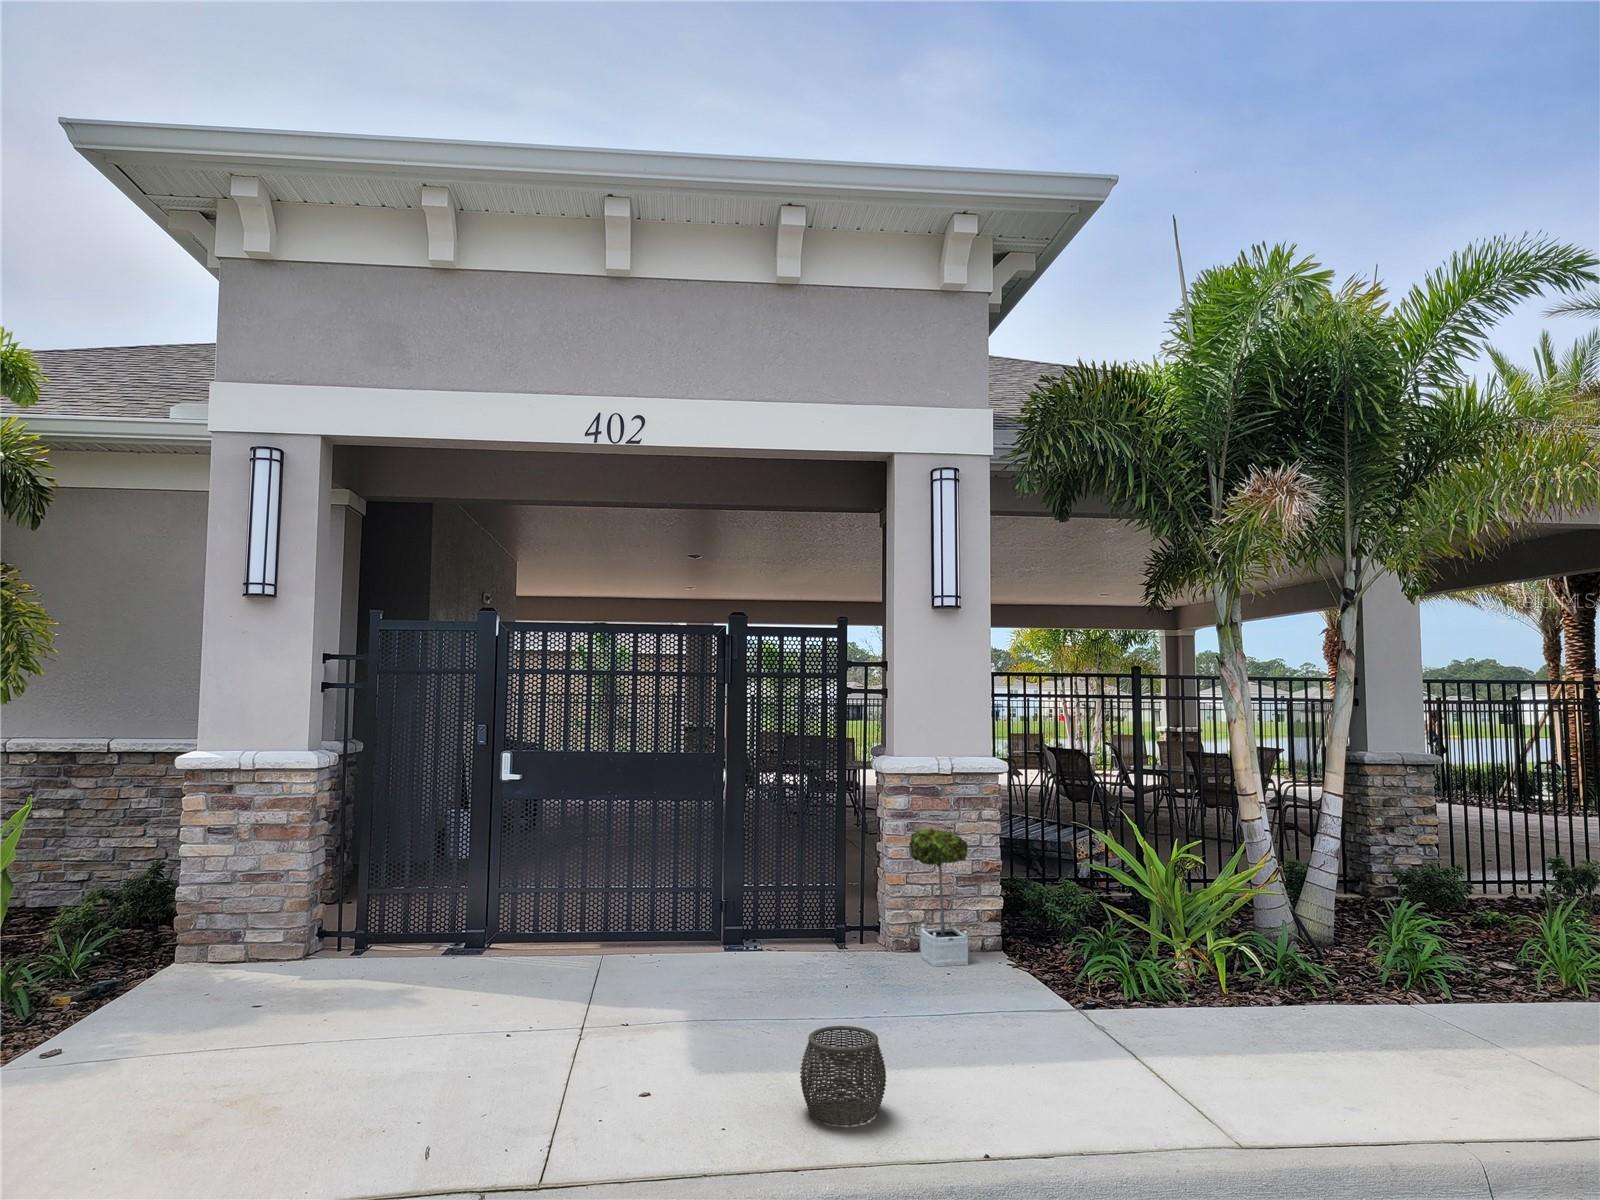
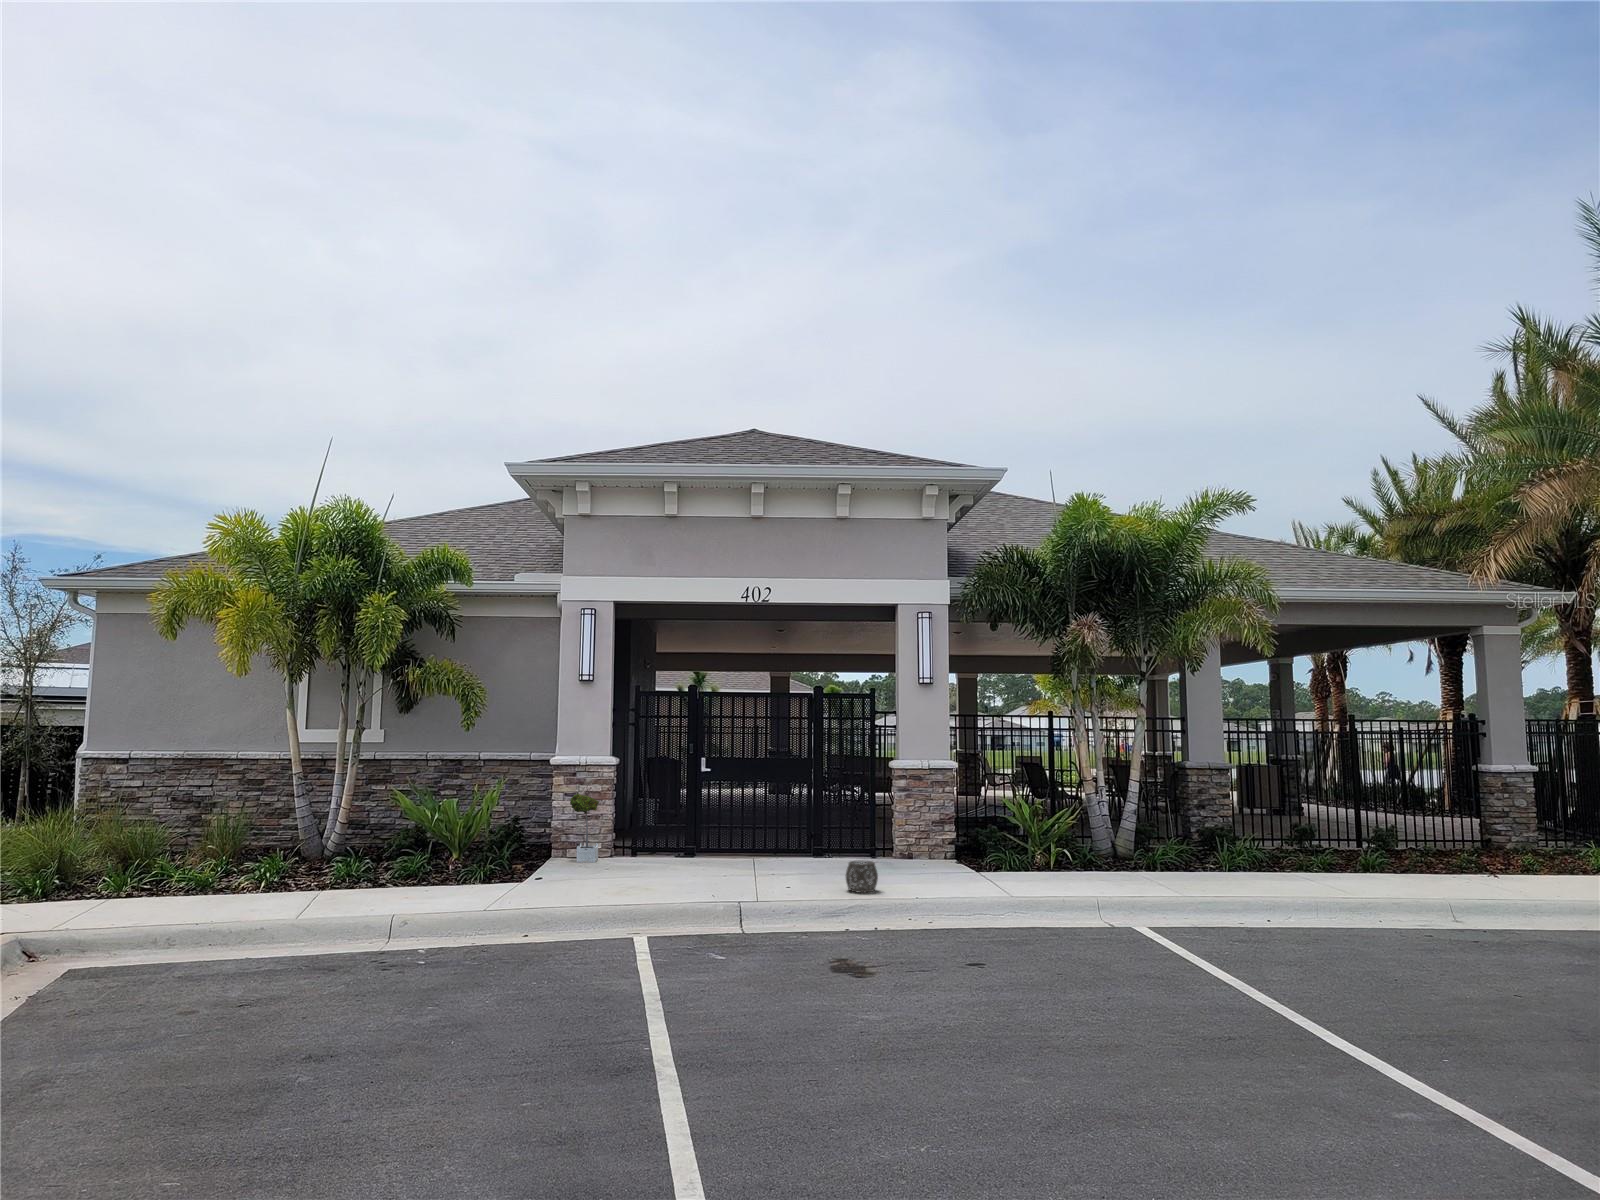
potted tree: present [909,828,968,967] -> present [570,794,599,863]

